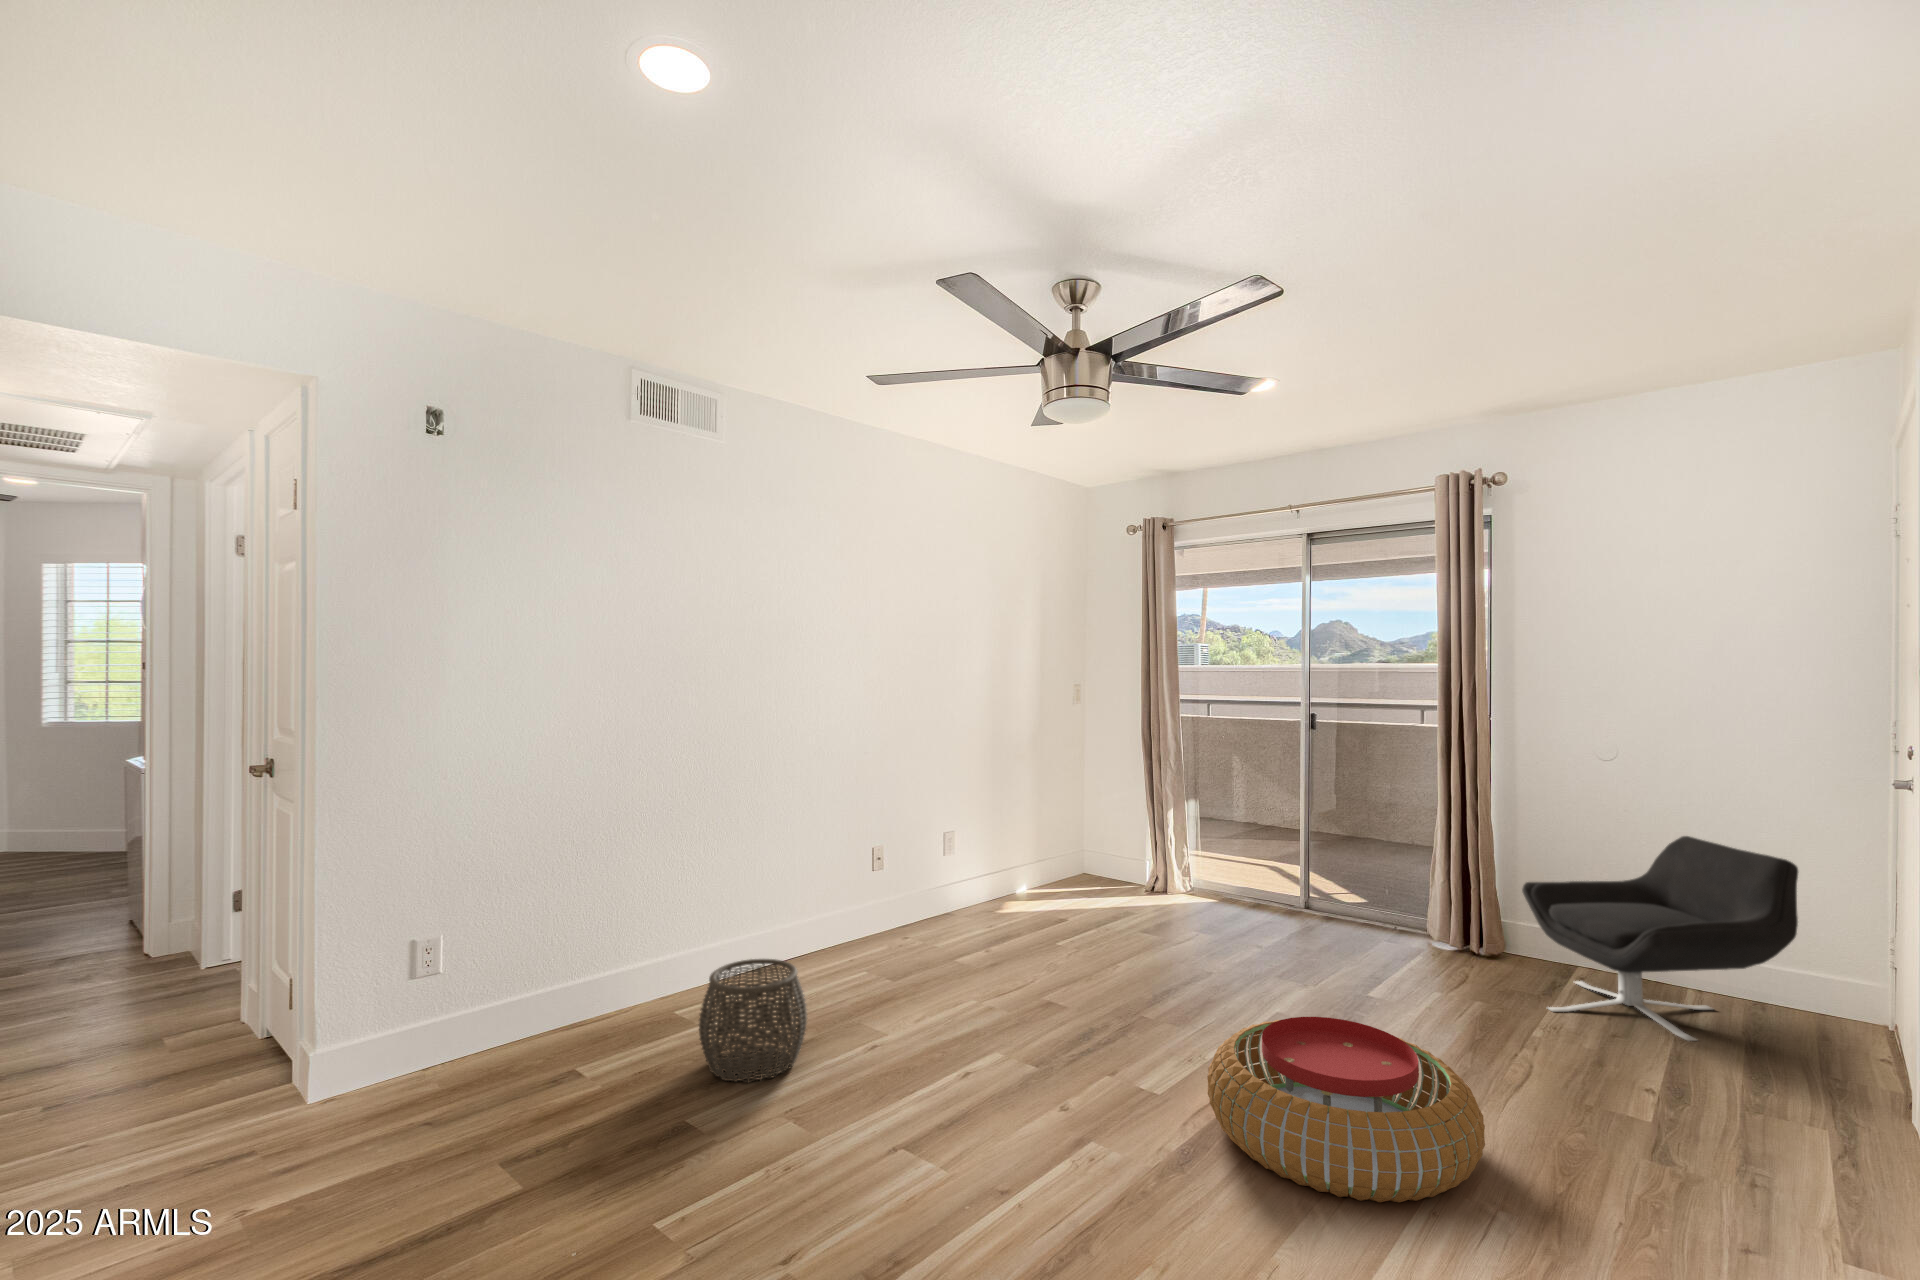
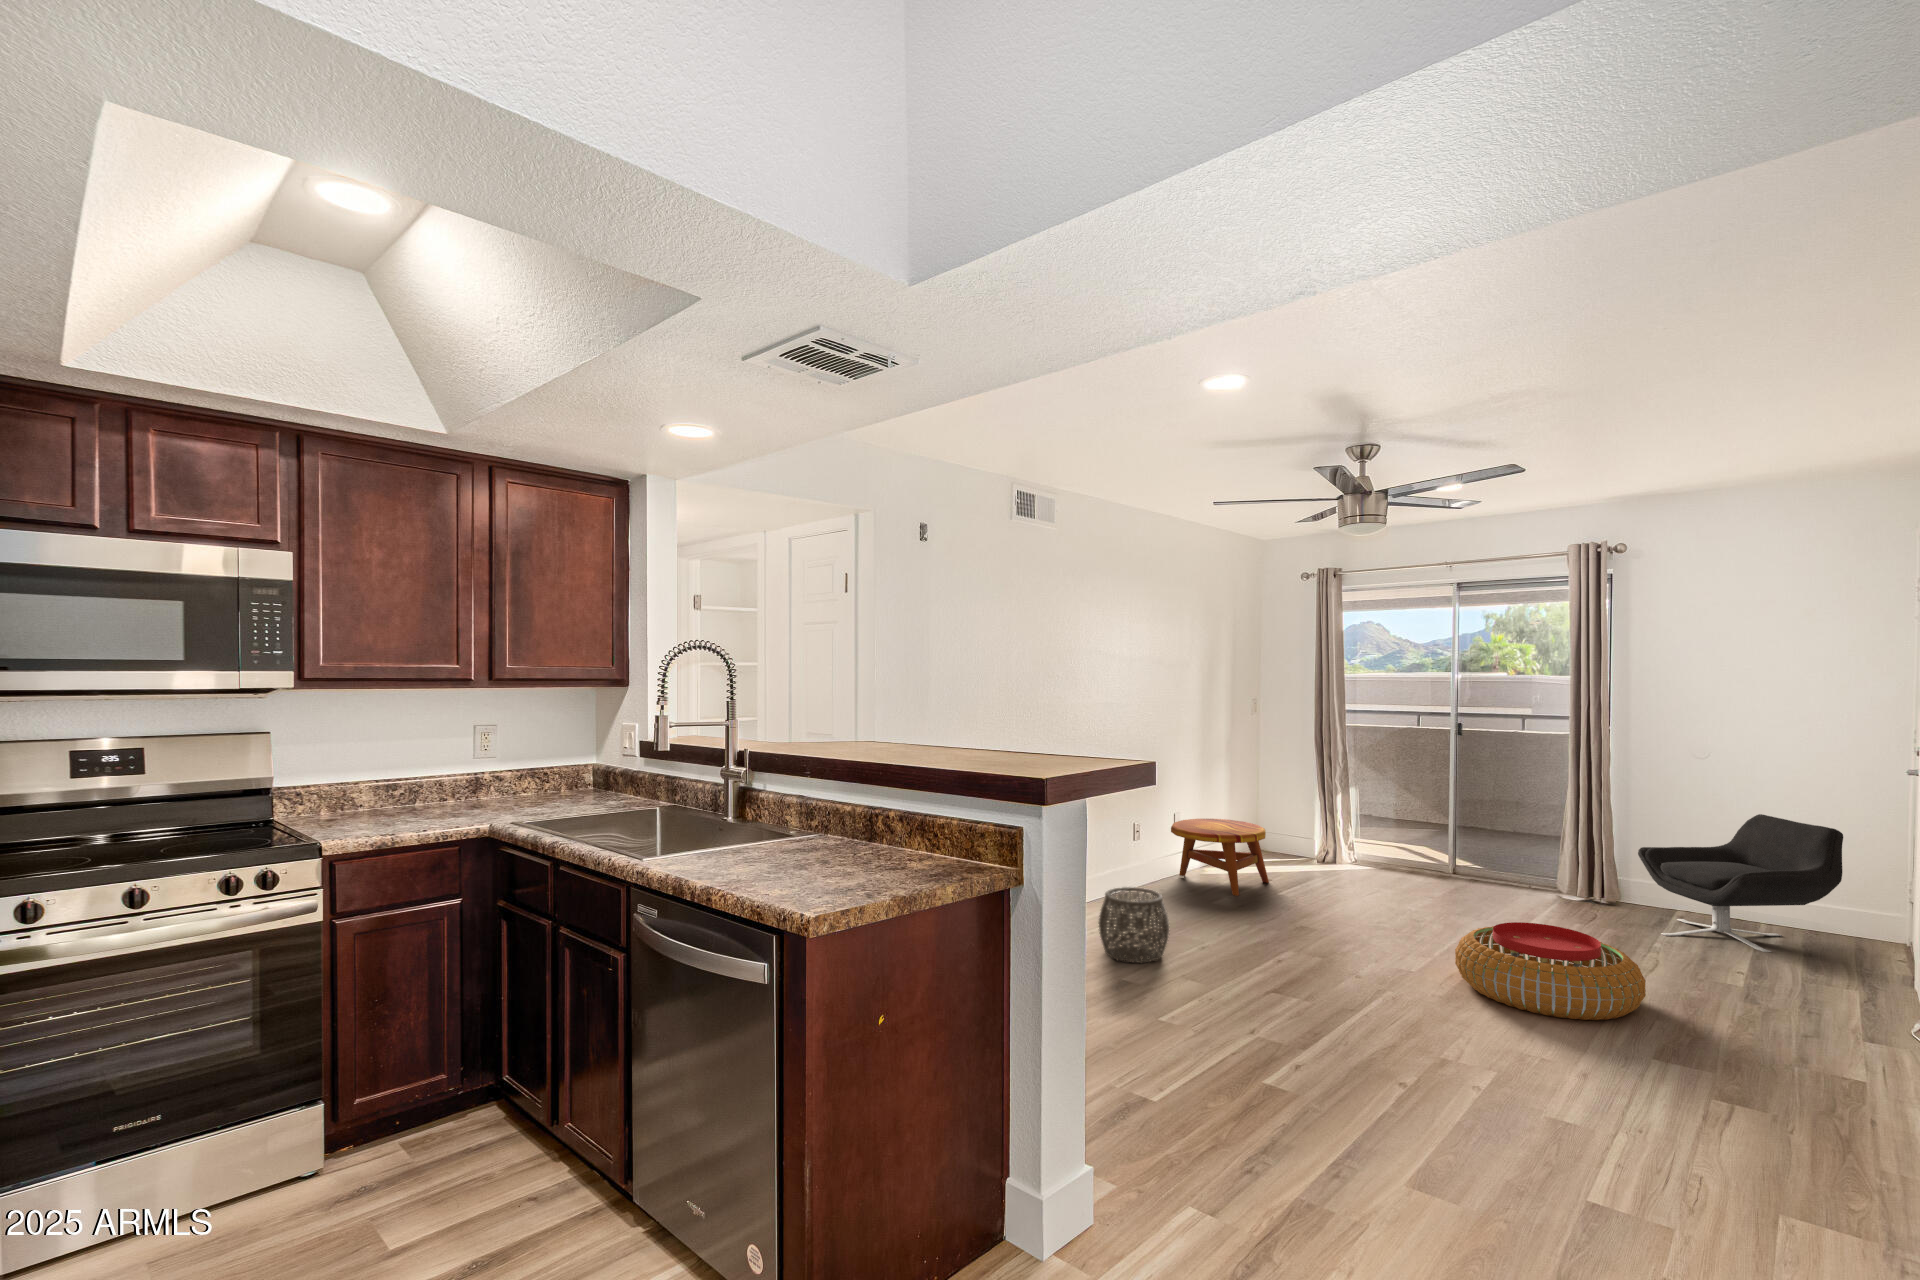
side table: none [929,842,1056,949] -> present [1171,819,1269,896]

